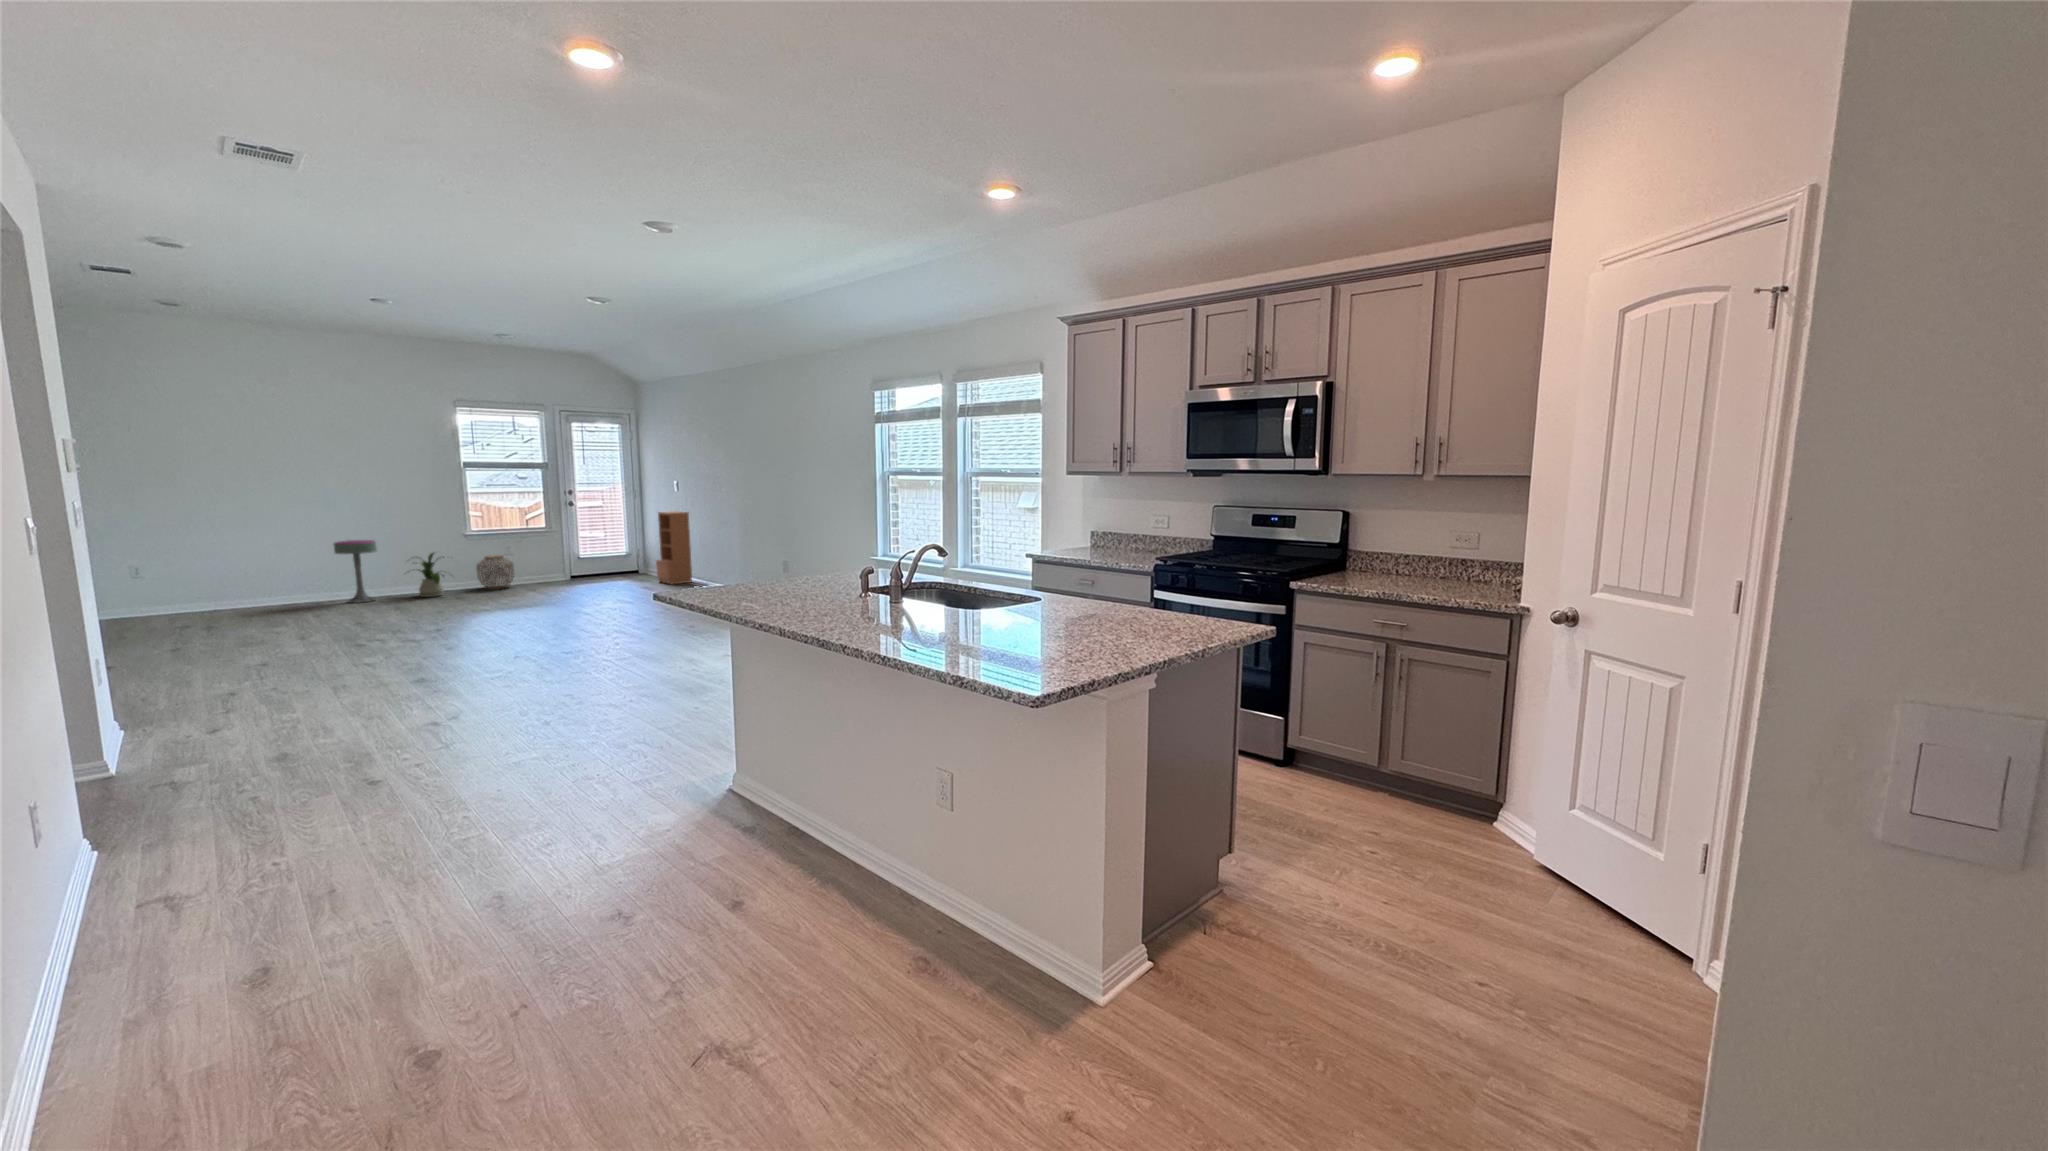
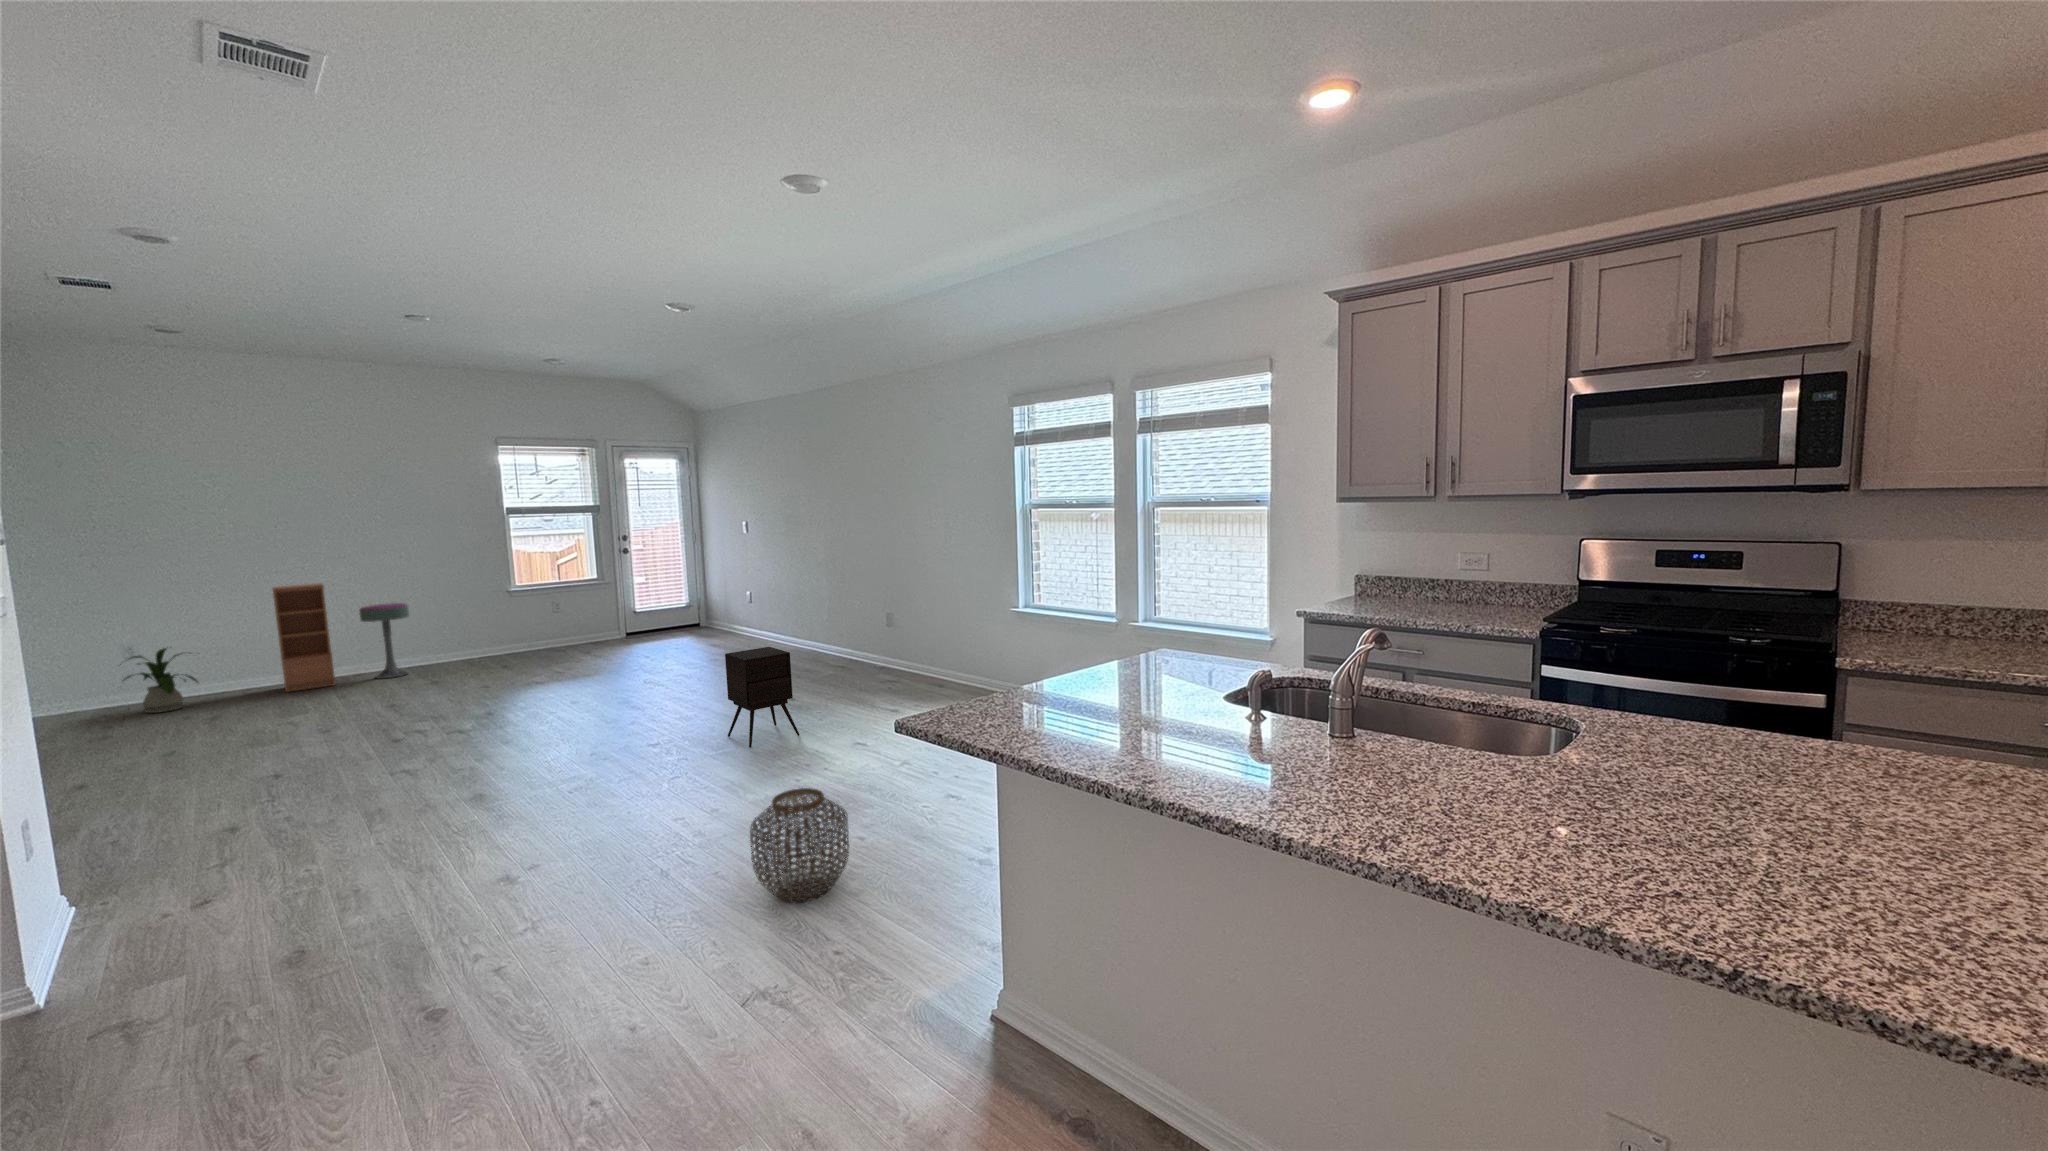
bookcase: present [656,511,692,584] -> present [272,583,335,692]
house plant: present [419,553,443,597] -> present [120,648,198,713]
woven basket: present [476,555,514,589] -> present [750,788,849,903]
side table: none [626,578,685,655] -> present [725,647,799,748]

